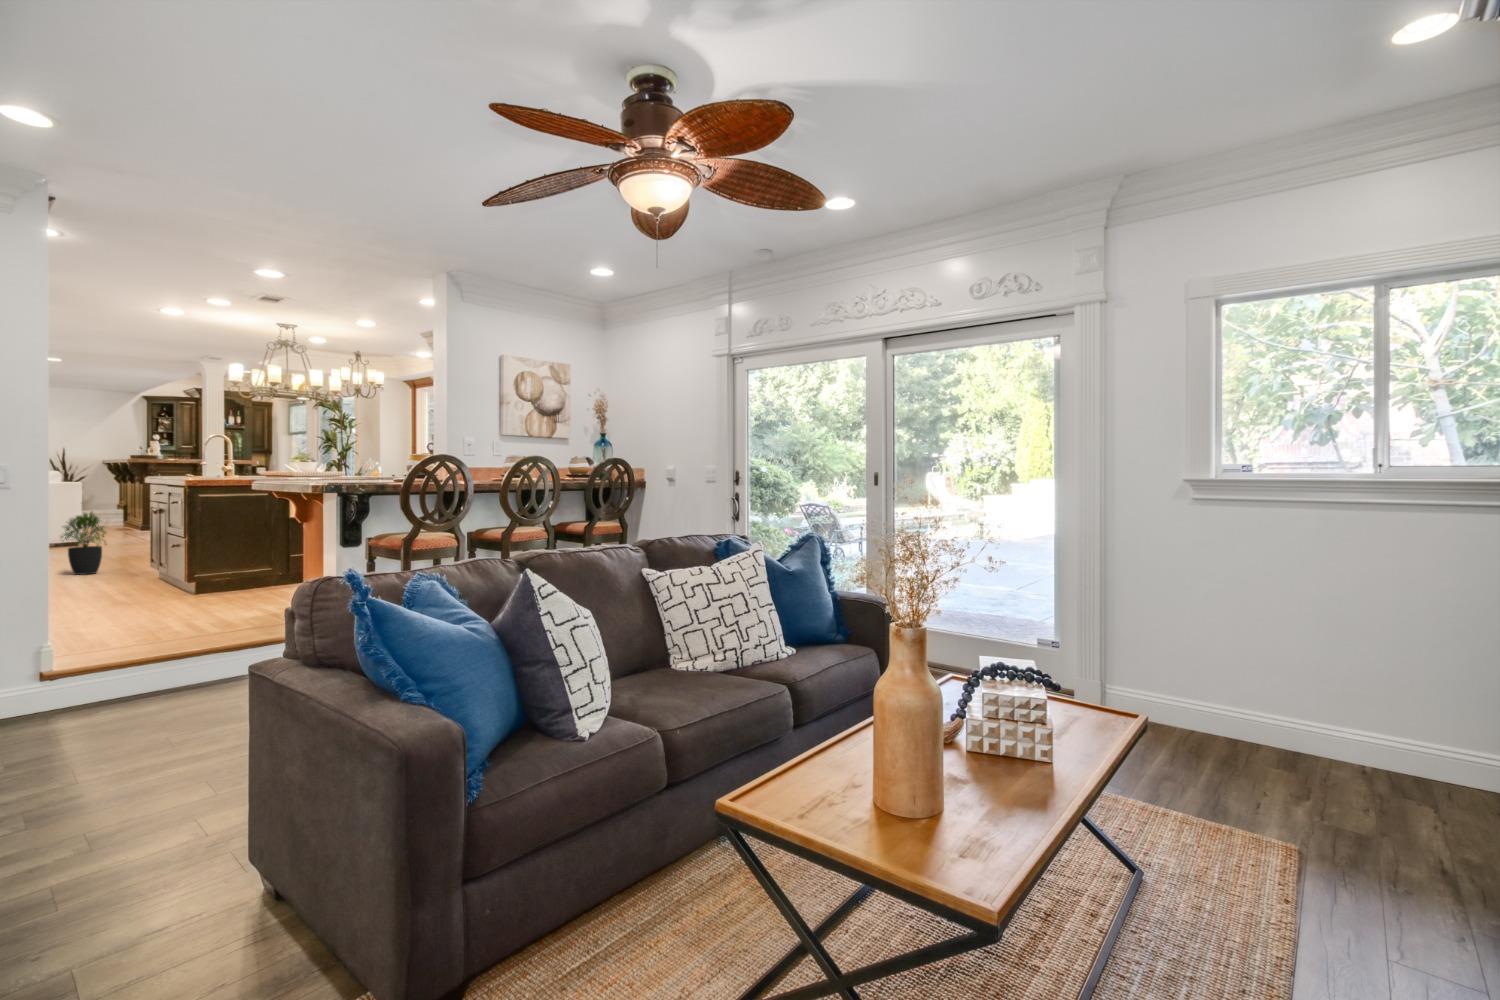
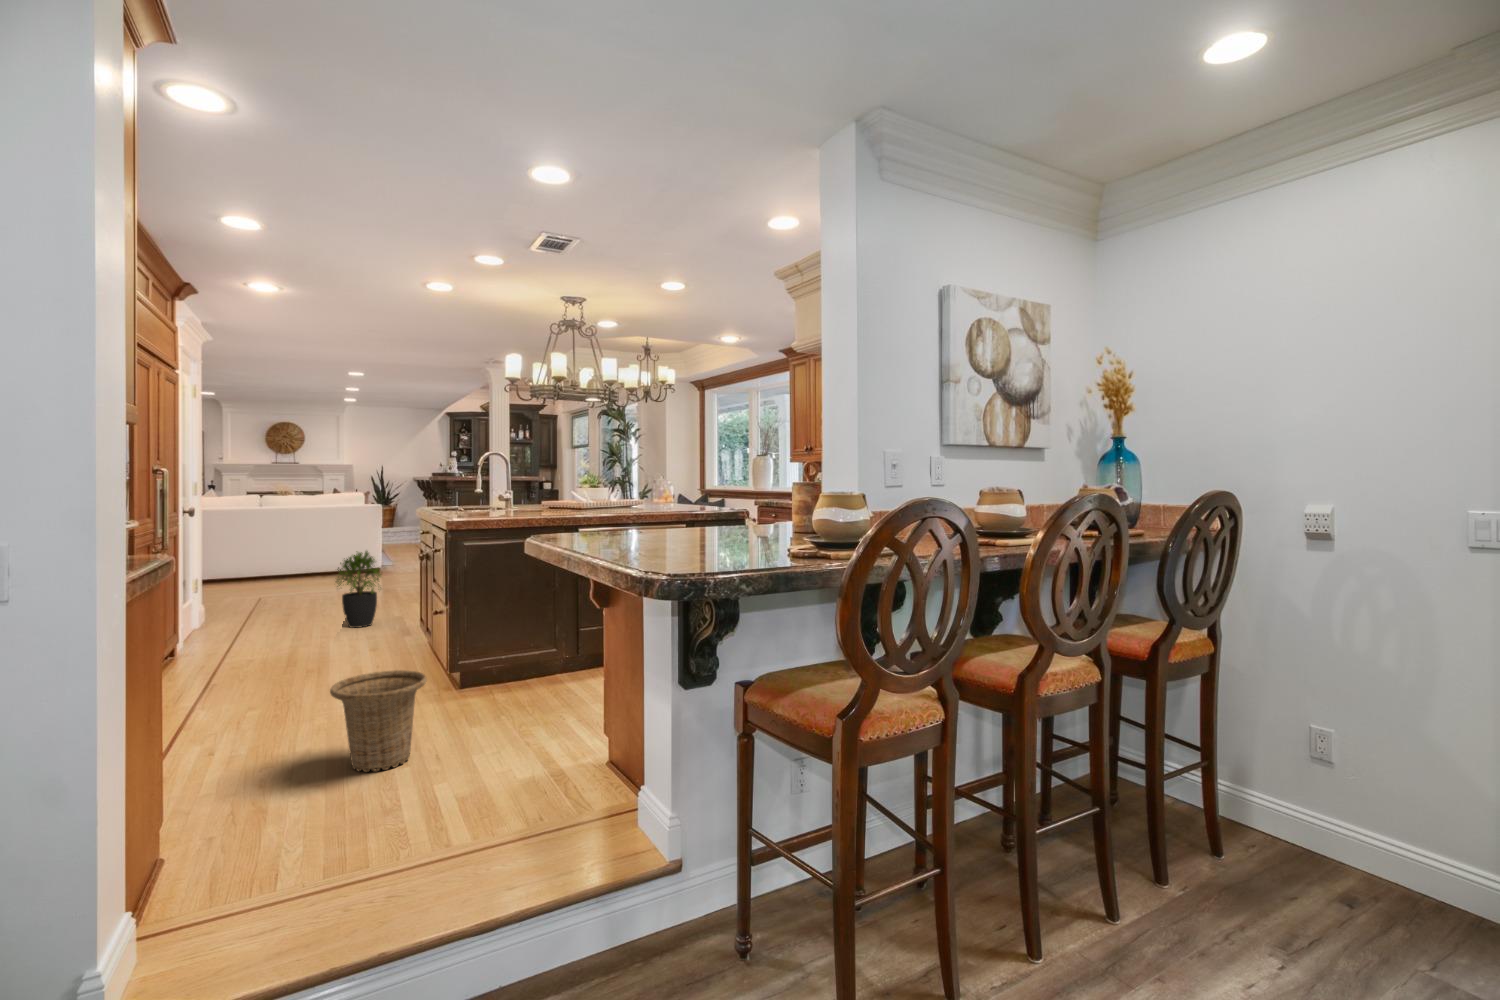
basket: none [115,566,182,621] -> present [330,670,427,772]

